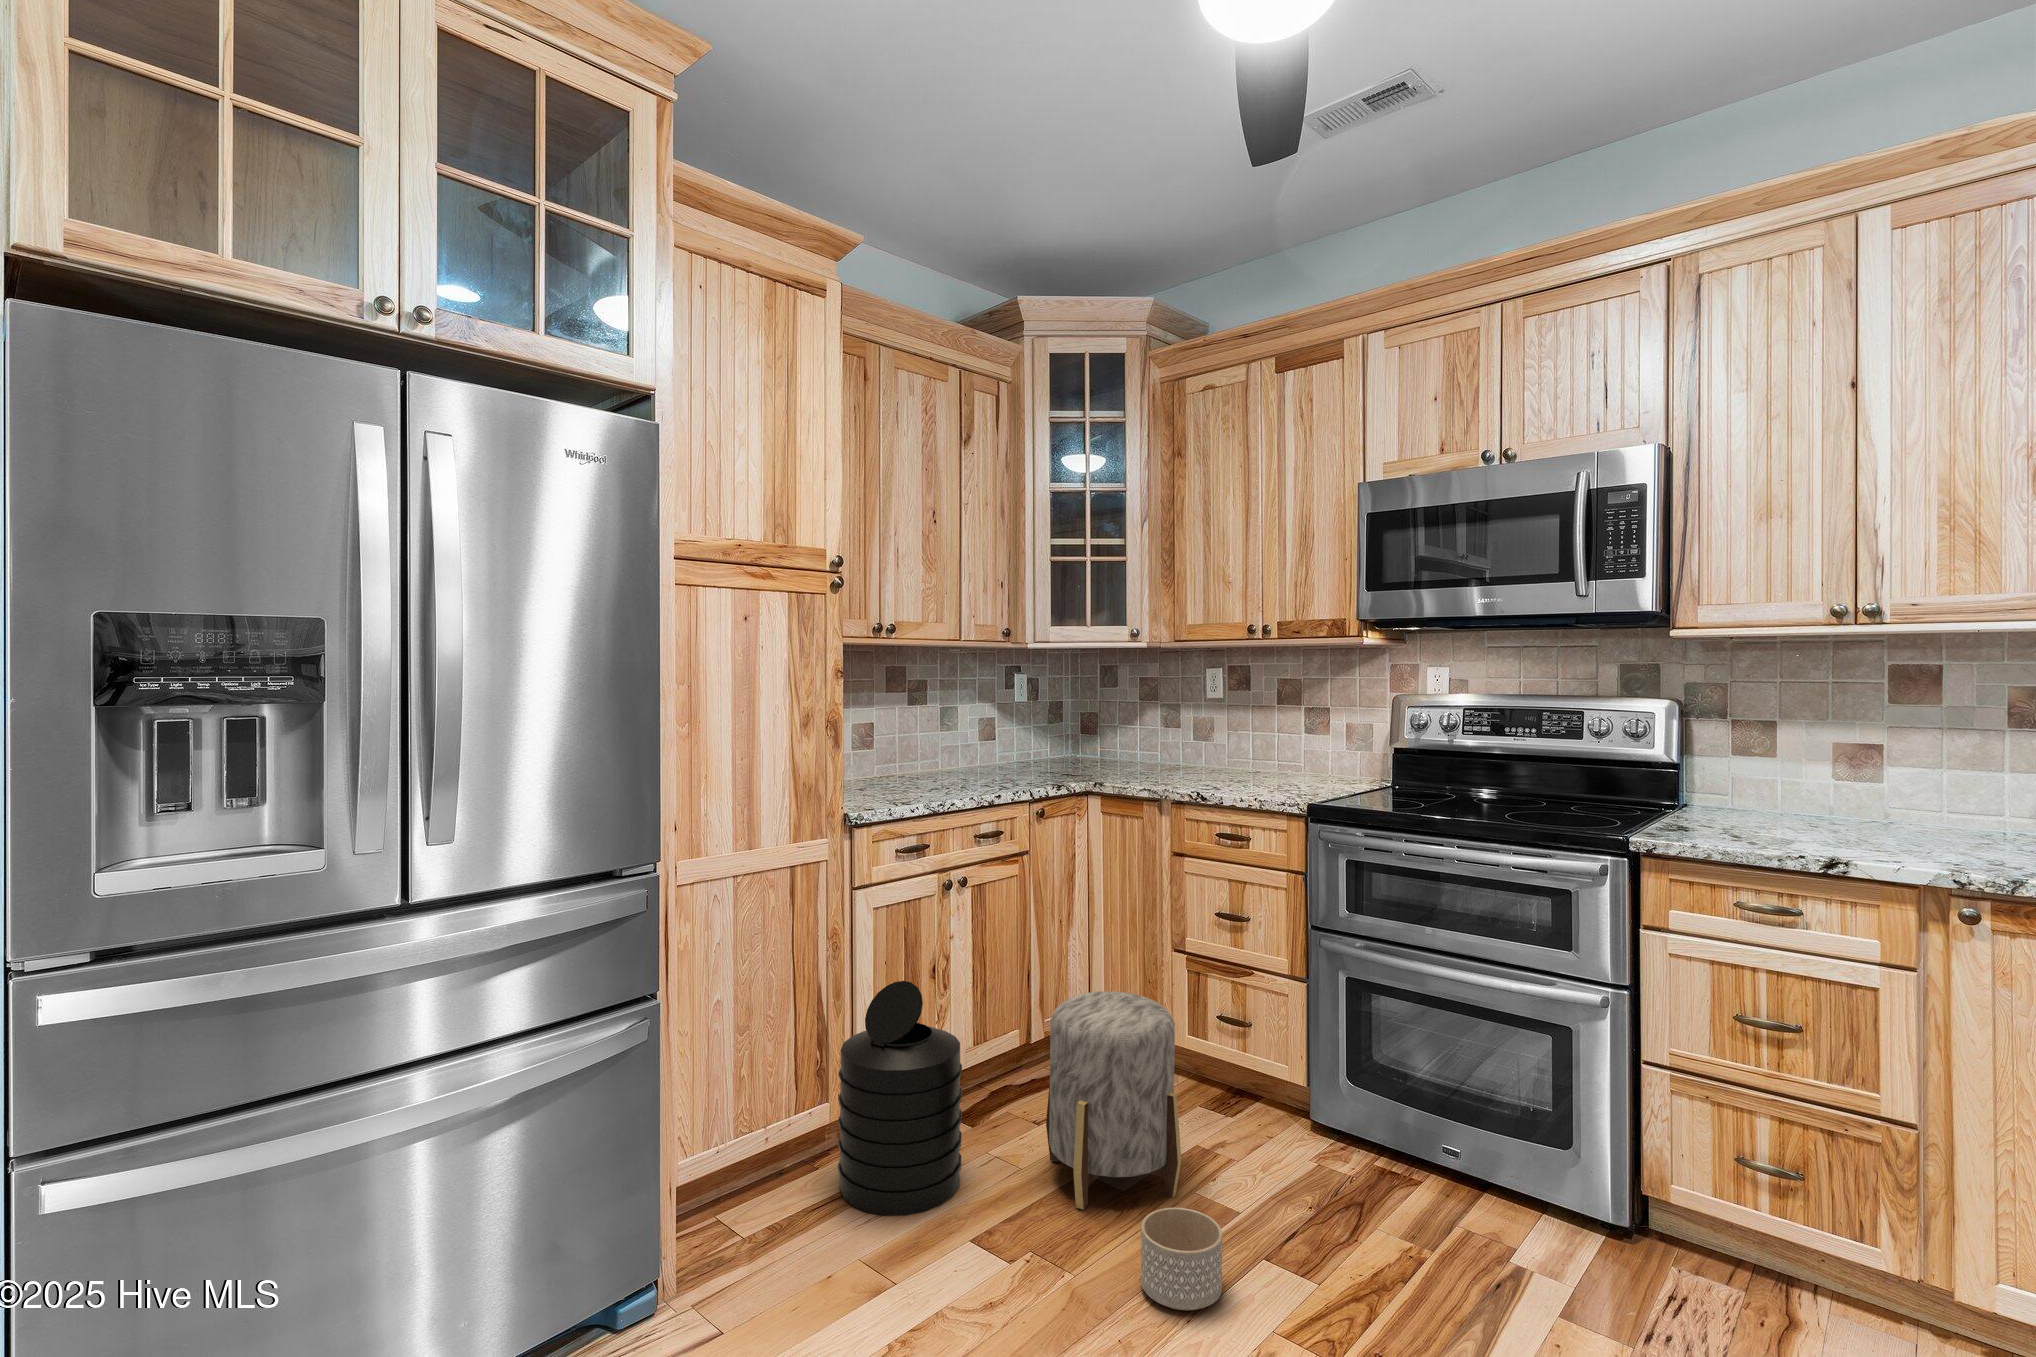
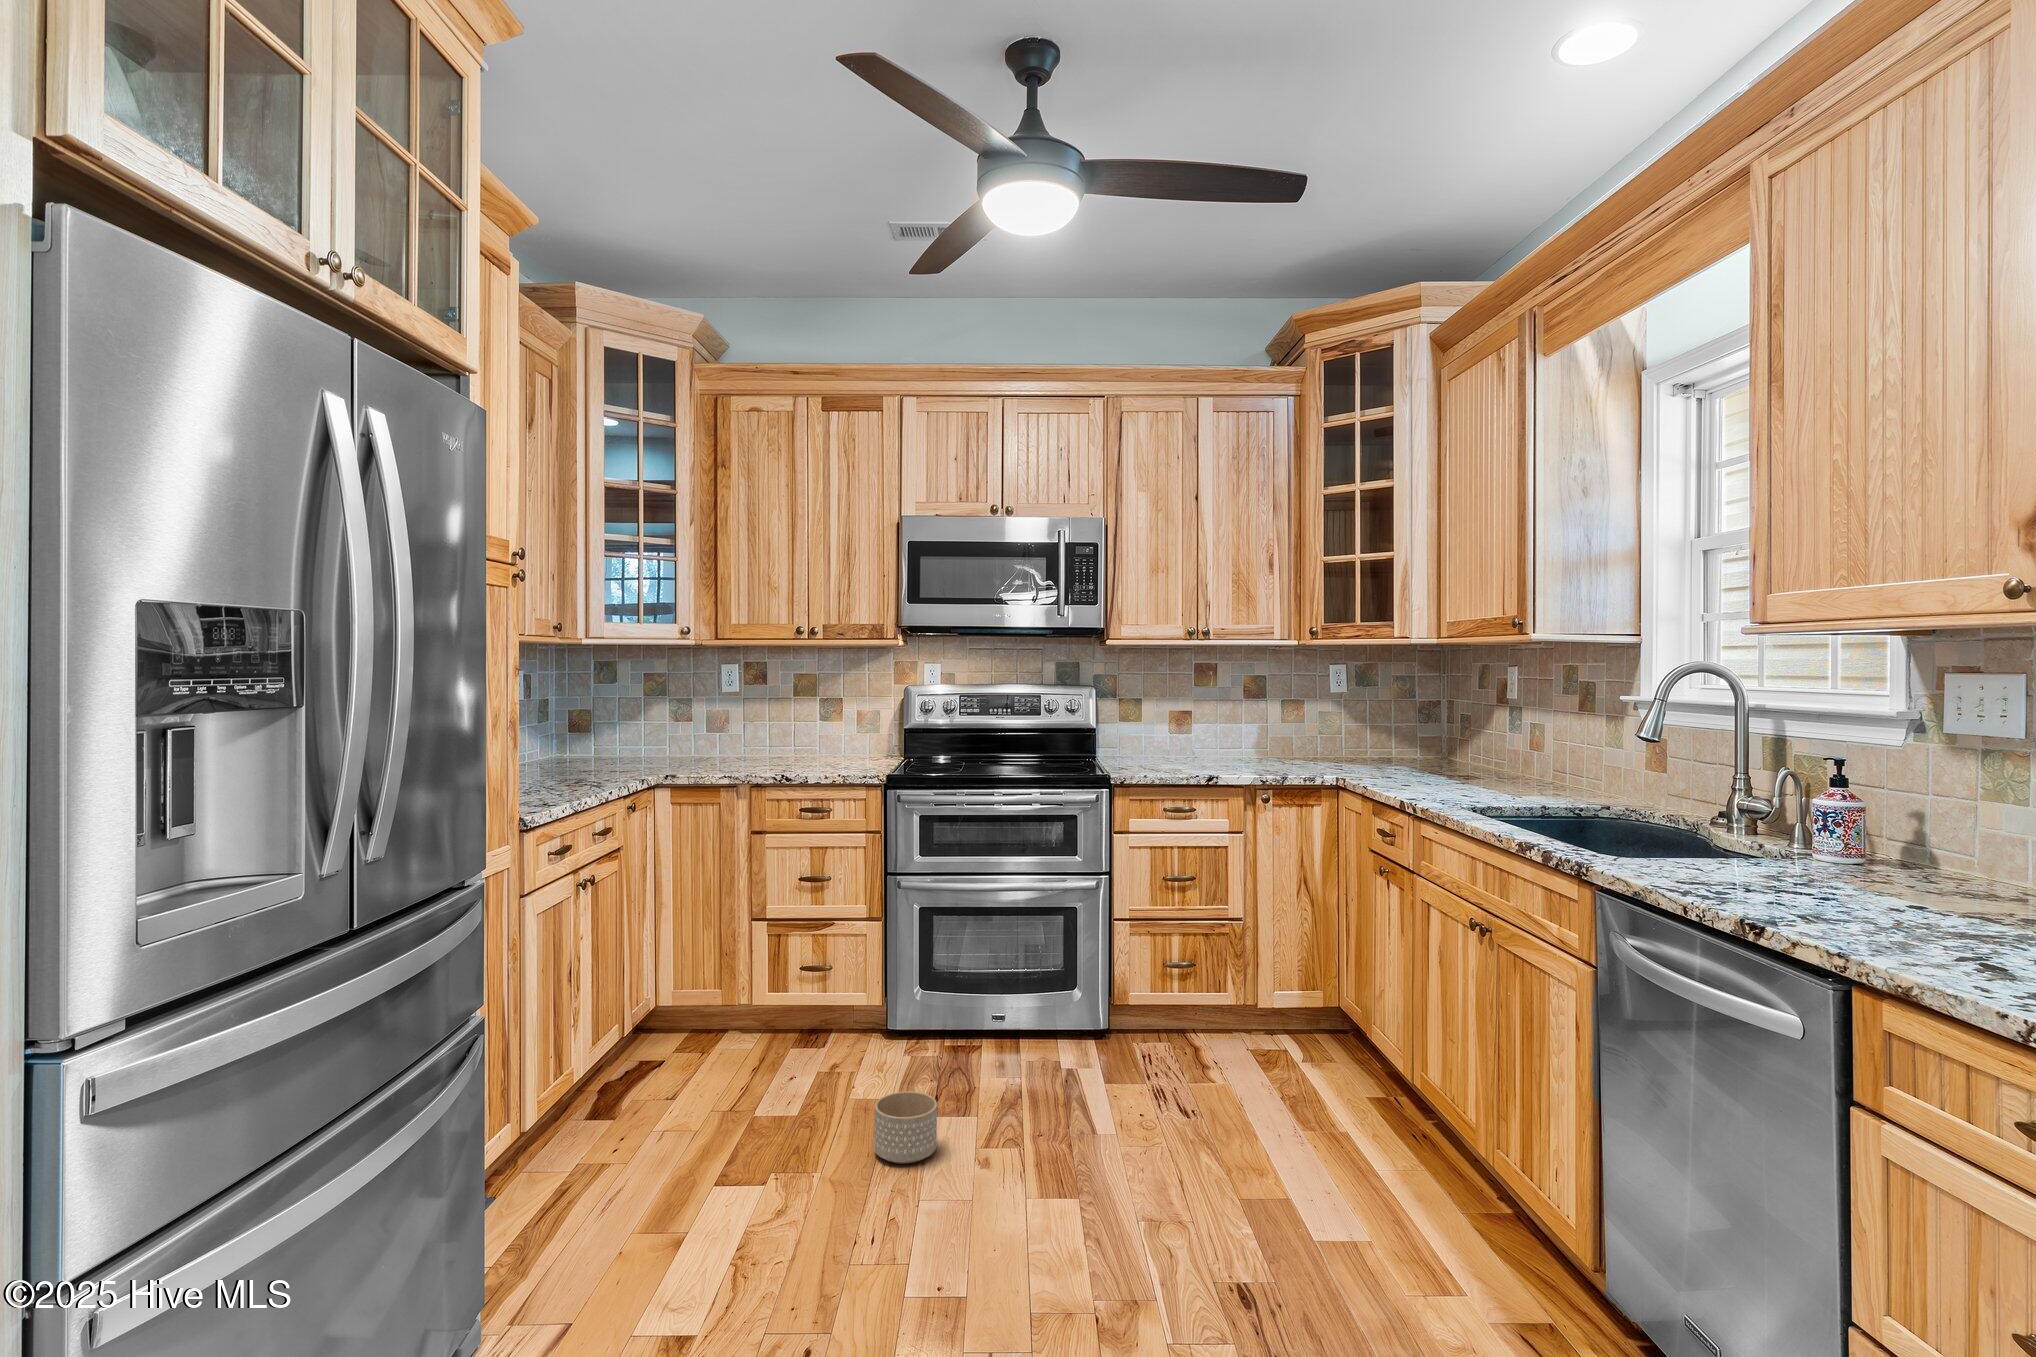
trash can: present [838,981,962,1215] -> none [533,978,665,1209]
stool: present [1046,991,1181,1210] -> none [712,950,844,1136]

